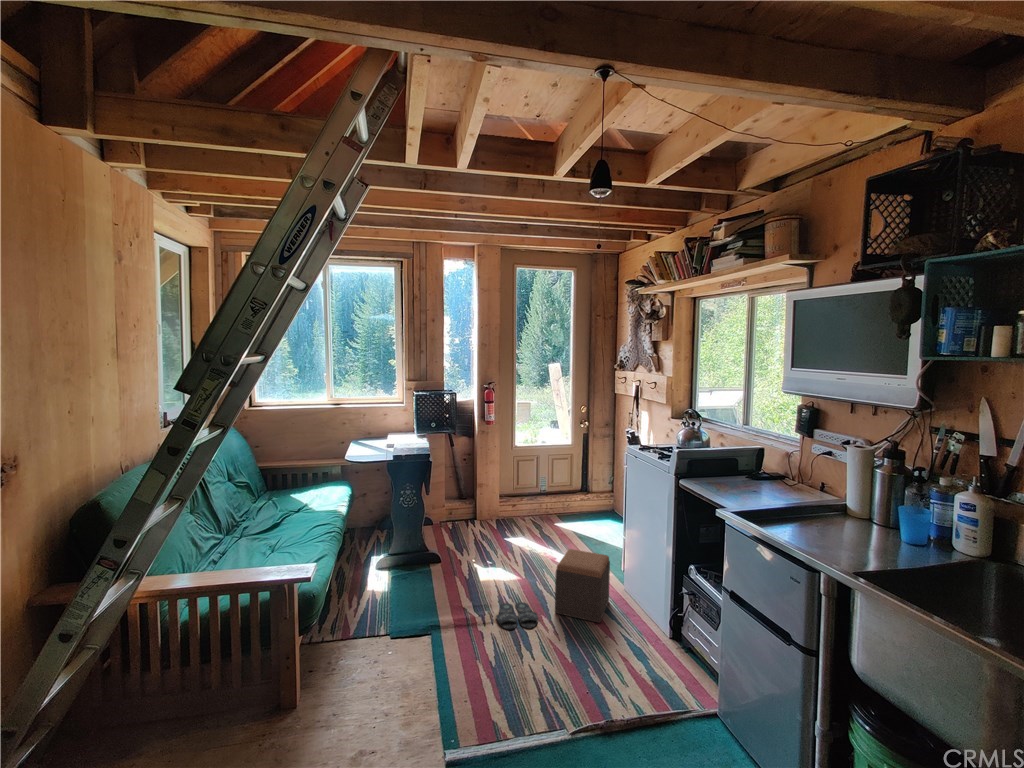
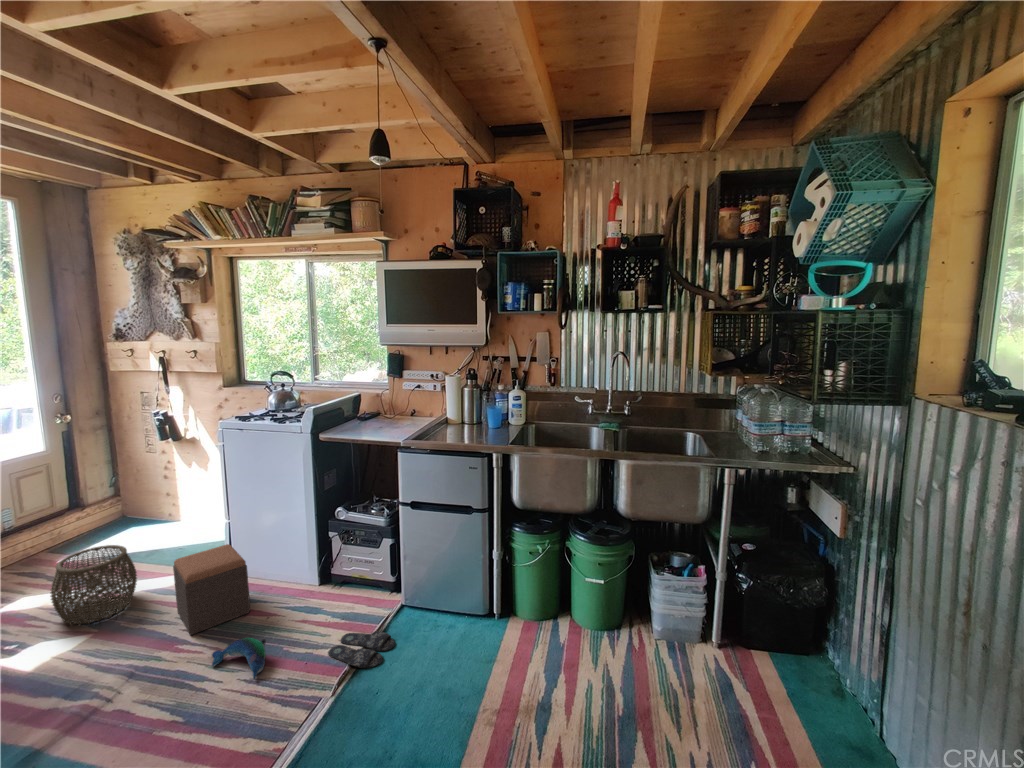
woven basket: none [516,518,564,572] -> present [50,545,137,625]
slippers: present [496,602,538,630] -> present [328,631,395,668]
plush toy: none [541,633,575,674] -> present [212,638,266,679]

